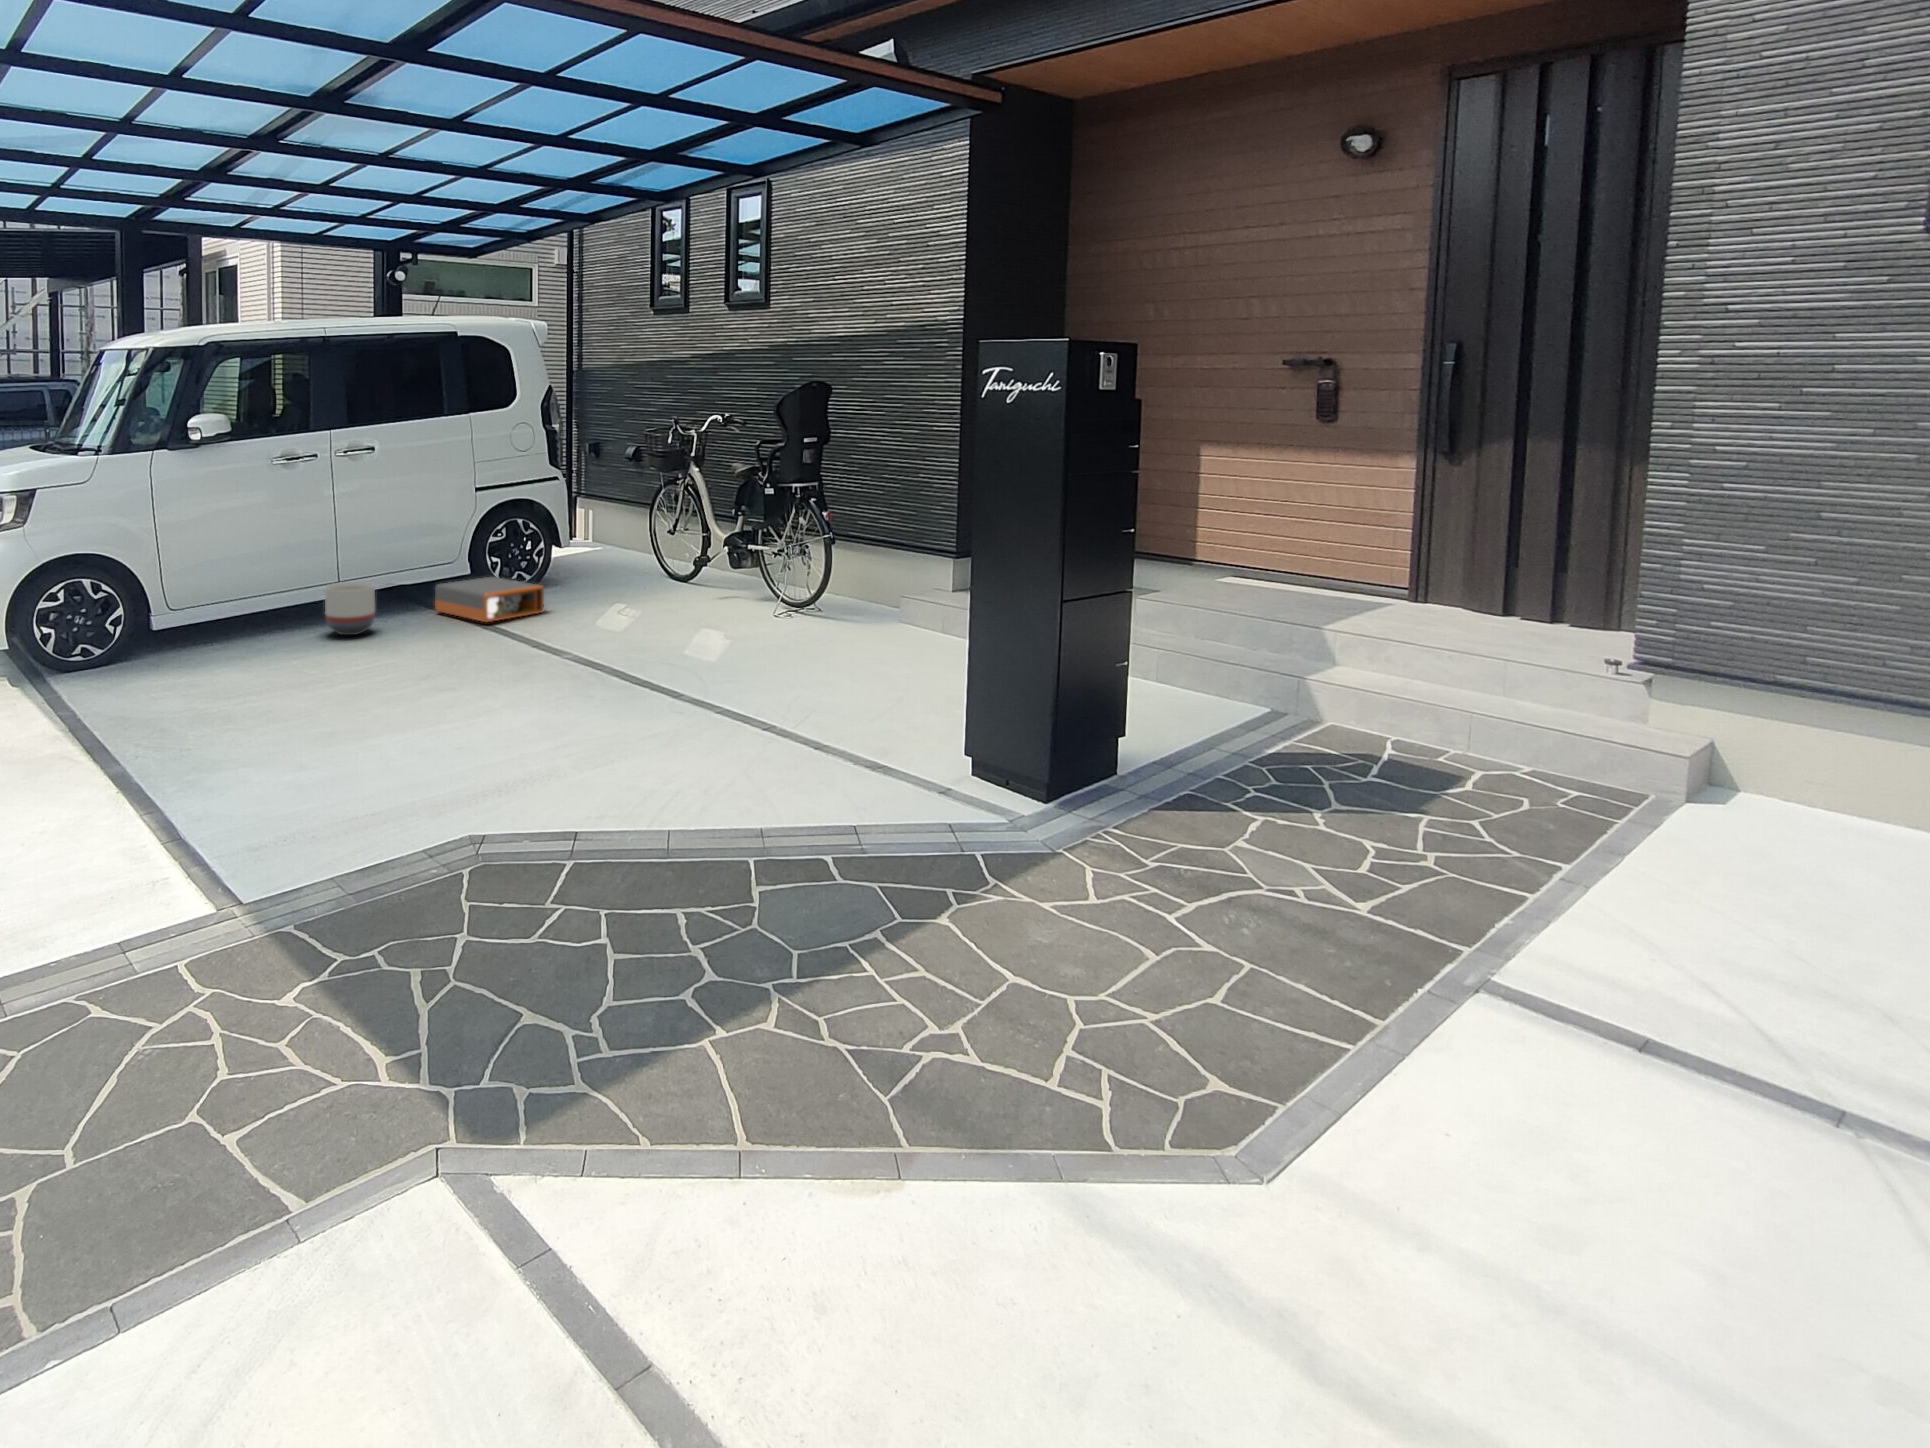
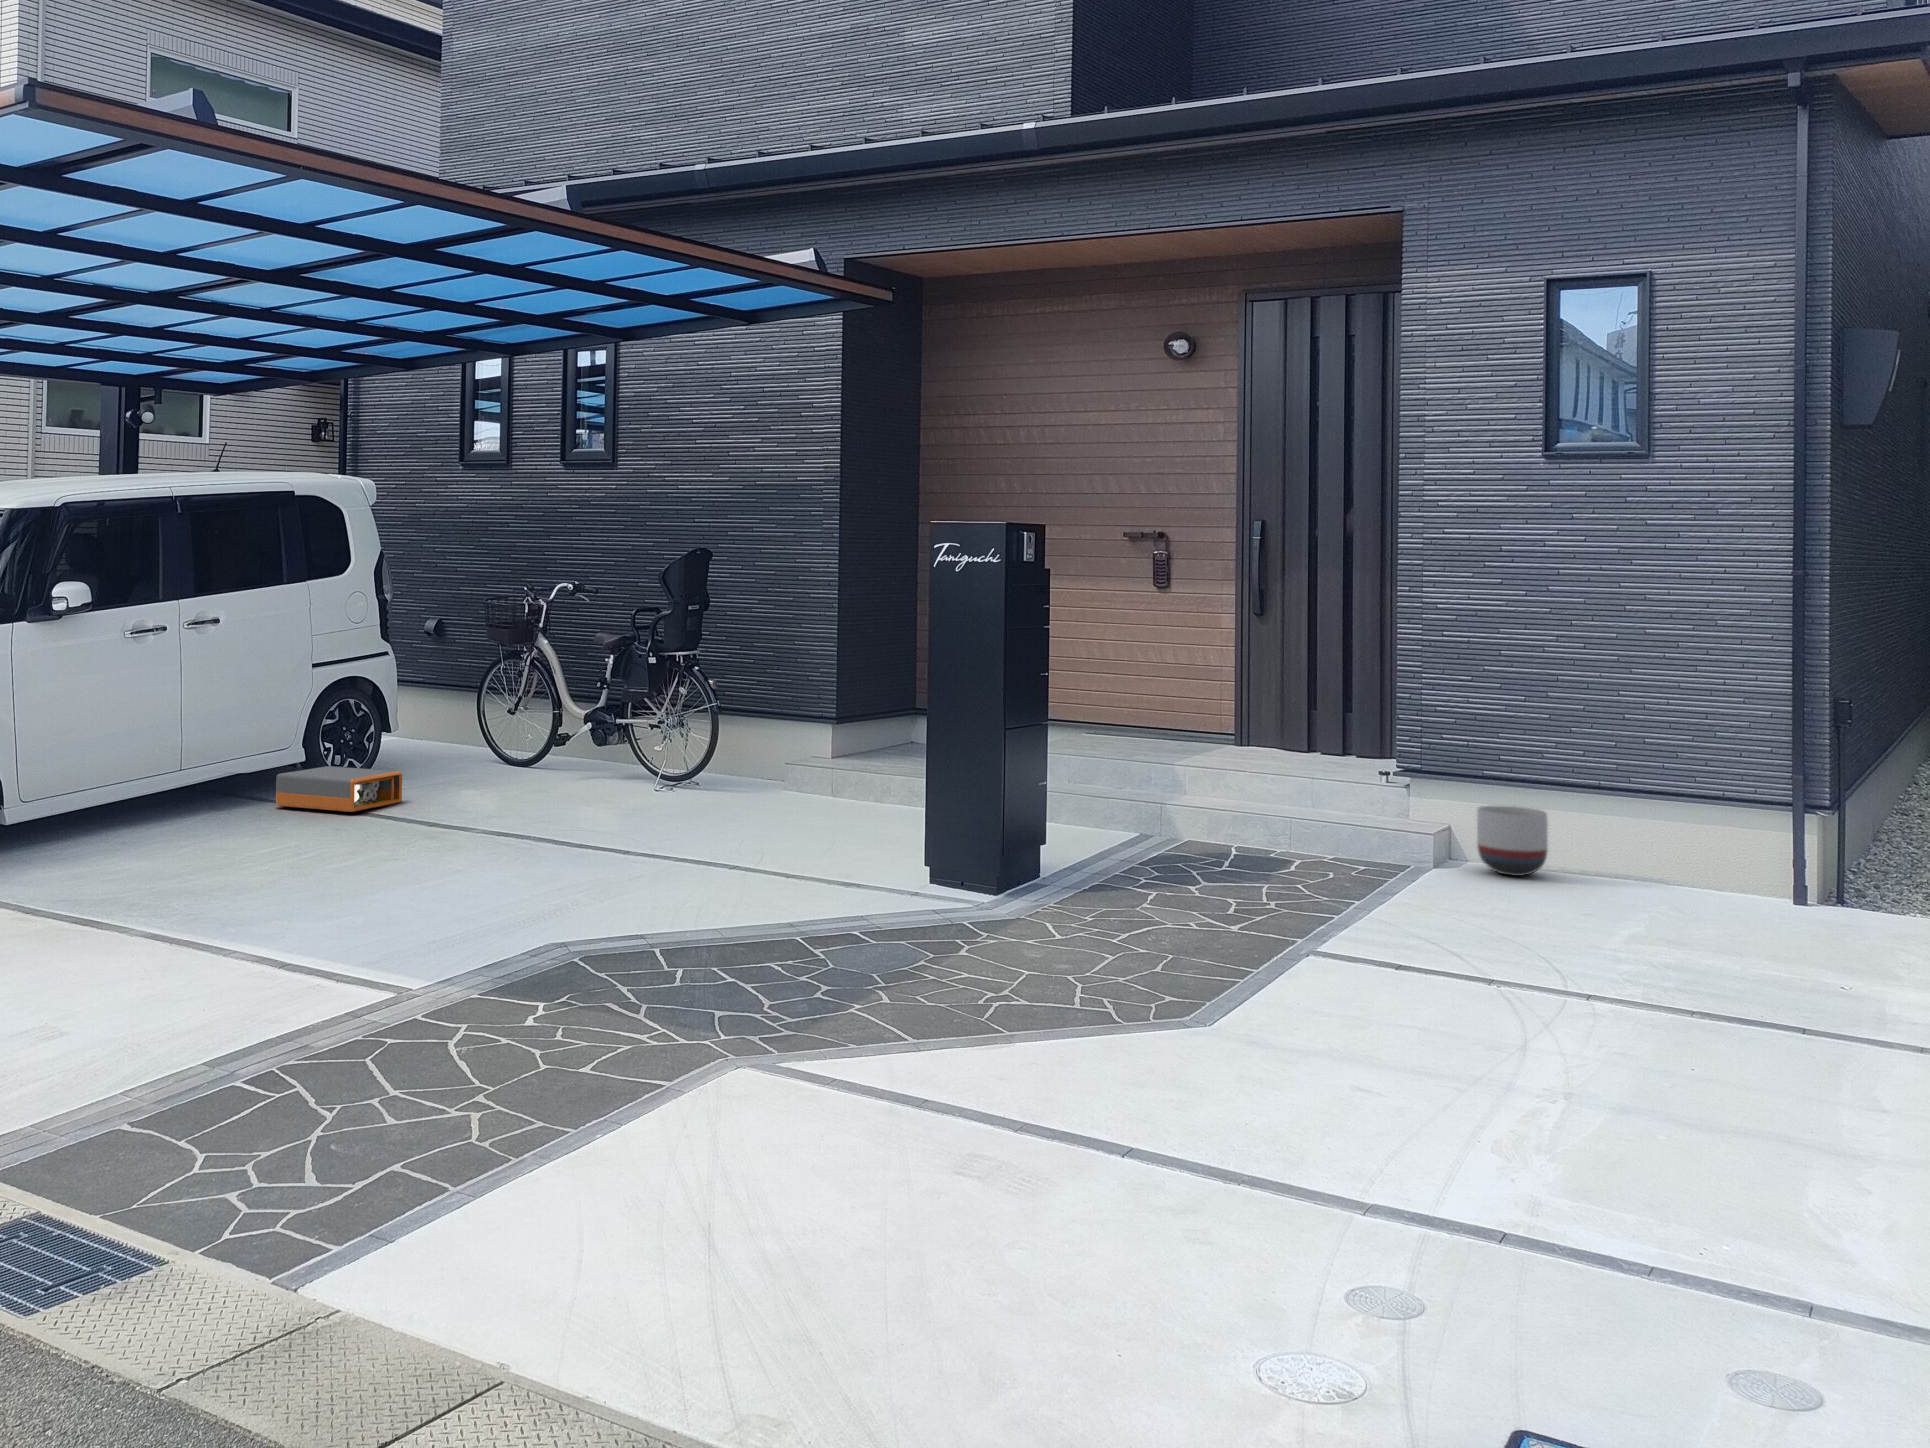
planter: present [325,582,375,635] -> present [1477,806,1548,876]

